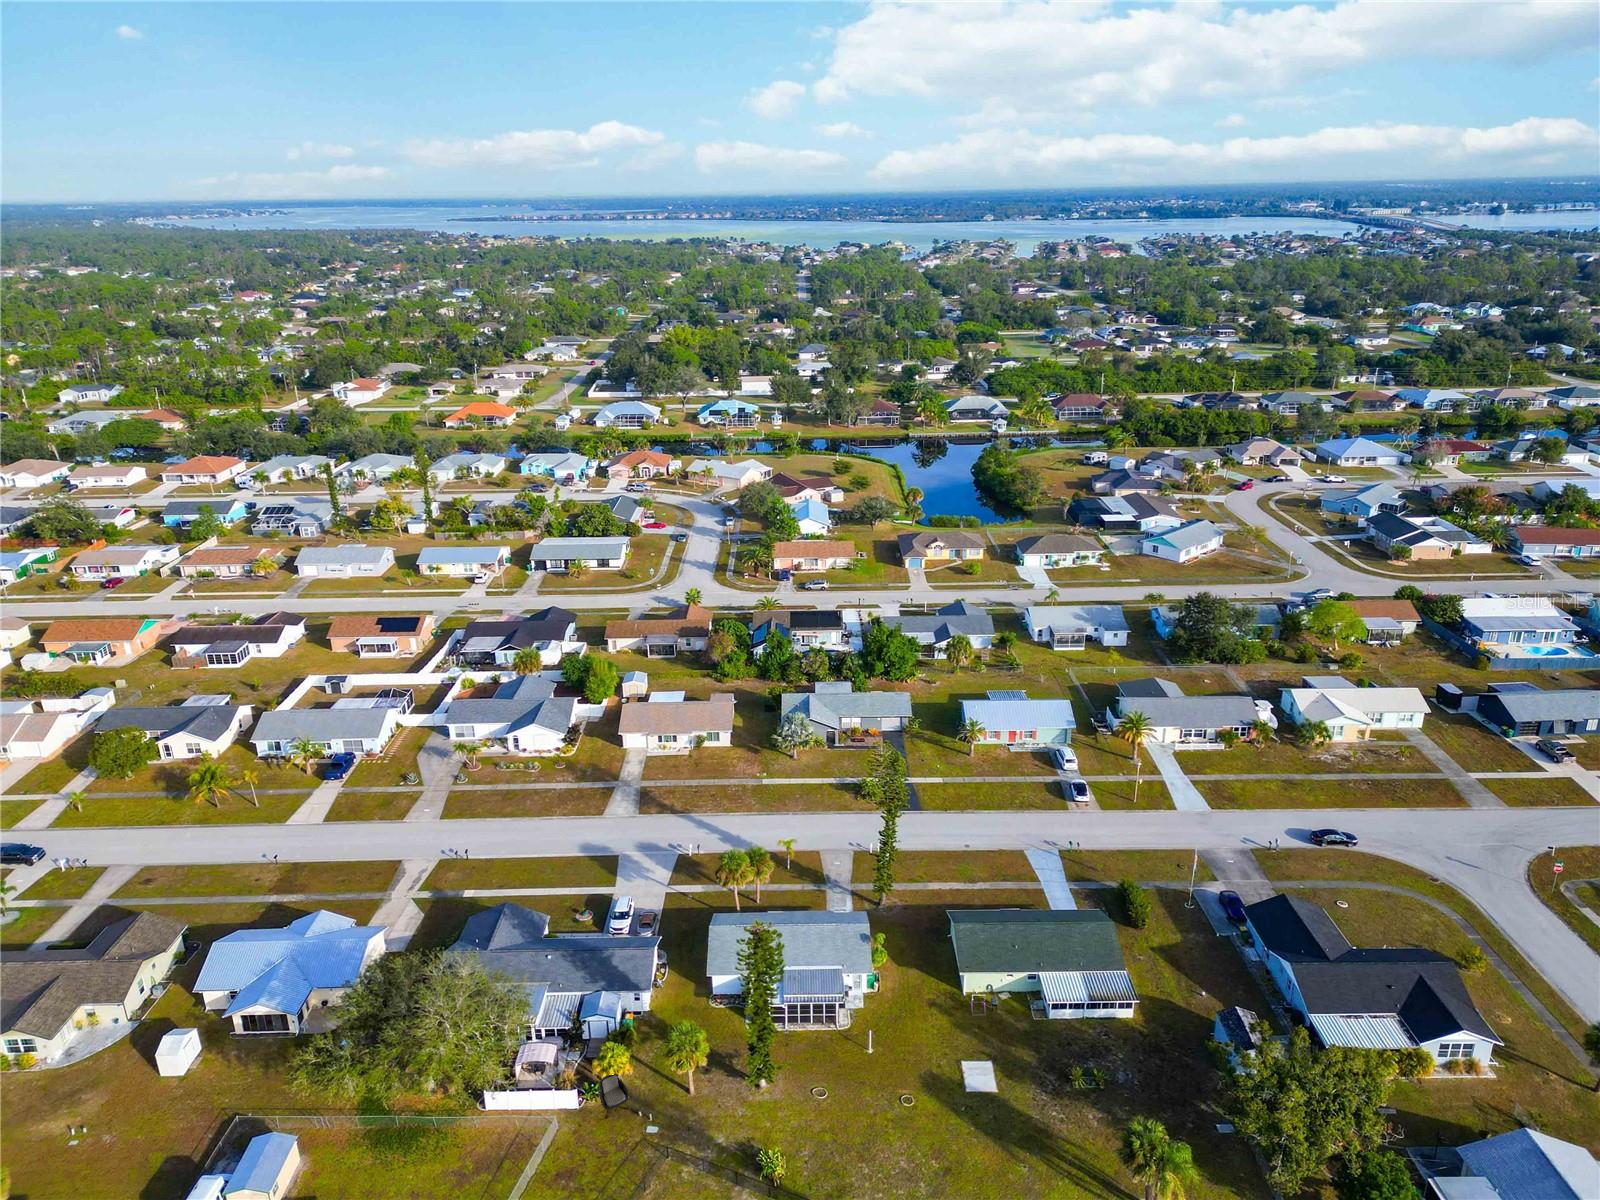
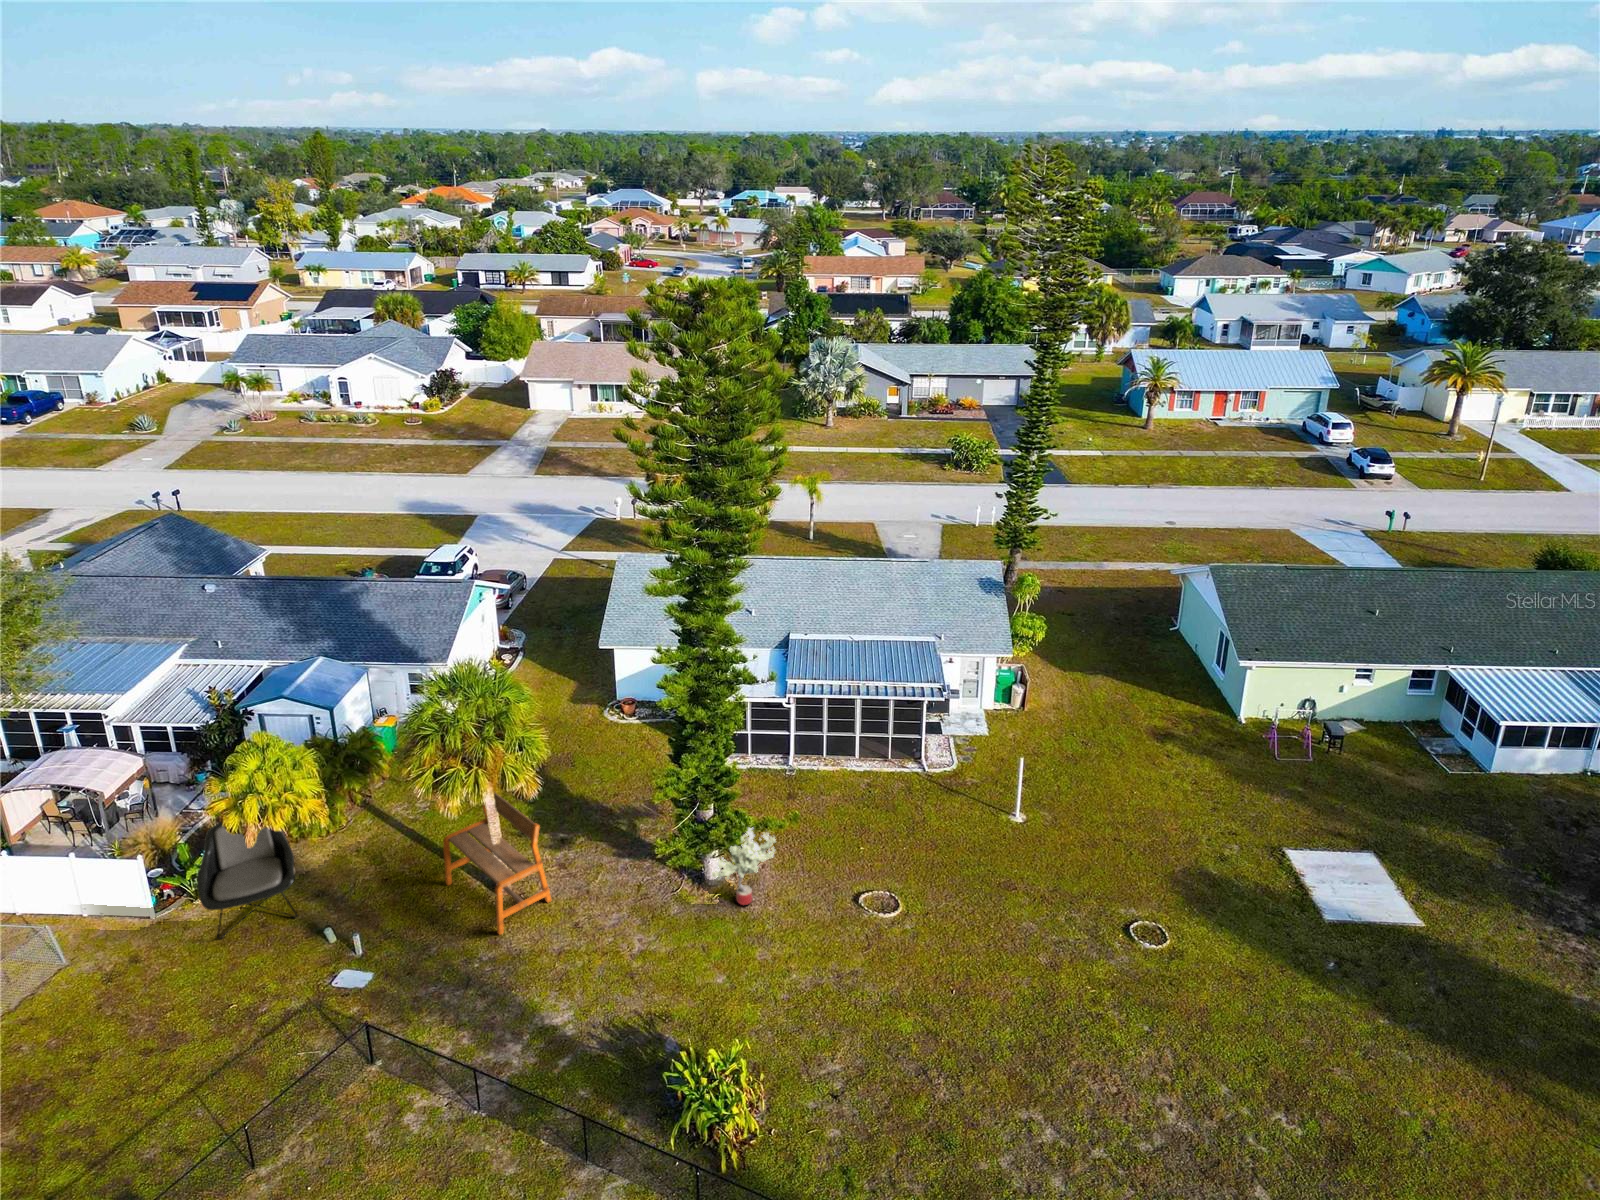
bench: none [673,1058,710,1112] -> present [443,793,551,935]
potted tree: none [763,1071,784,1096] -> present [712,828,776,905]

